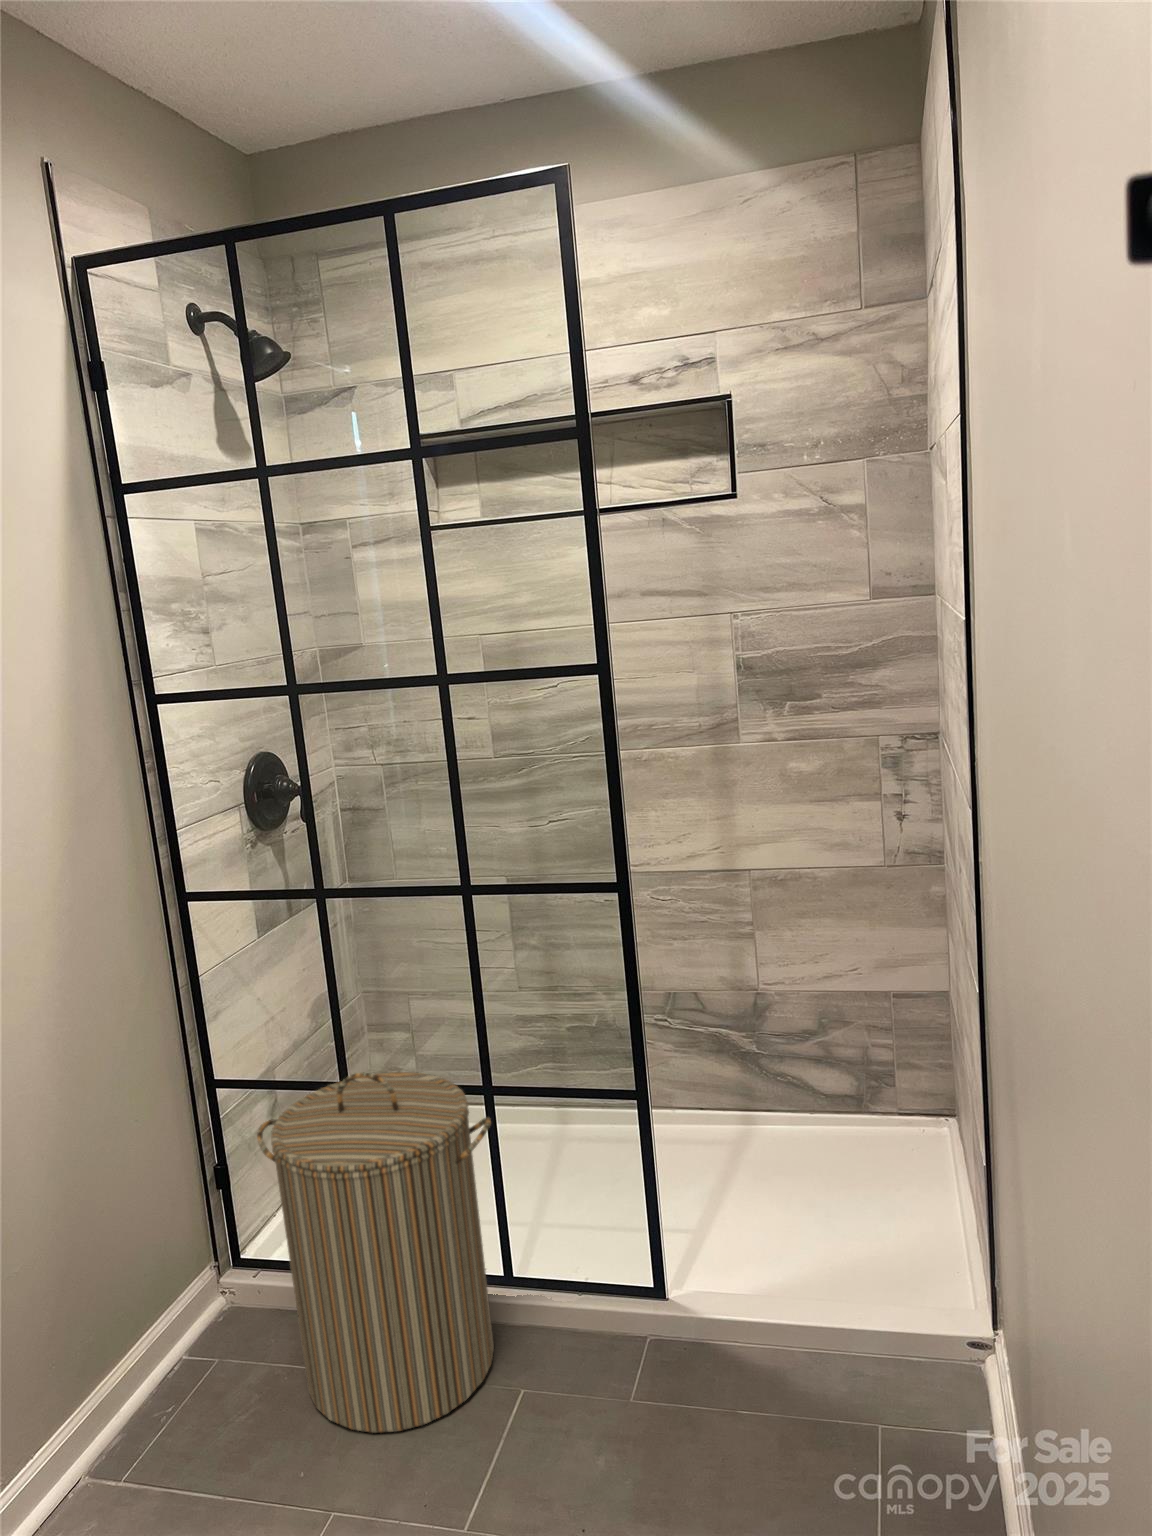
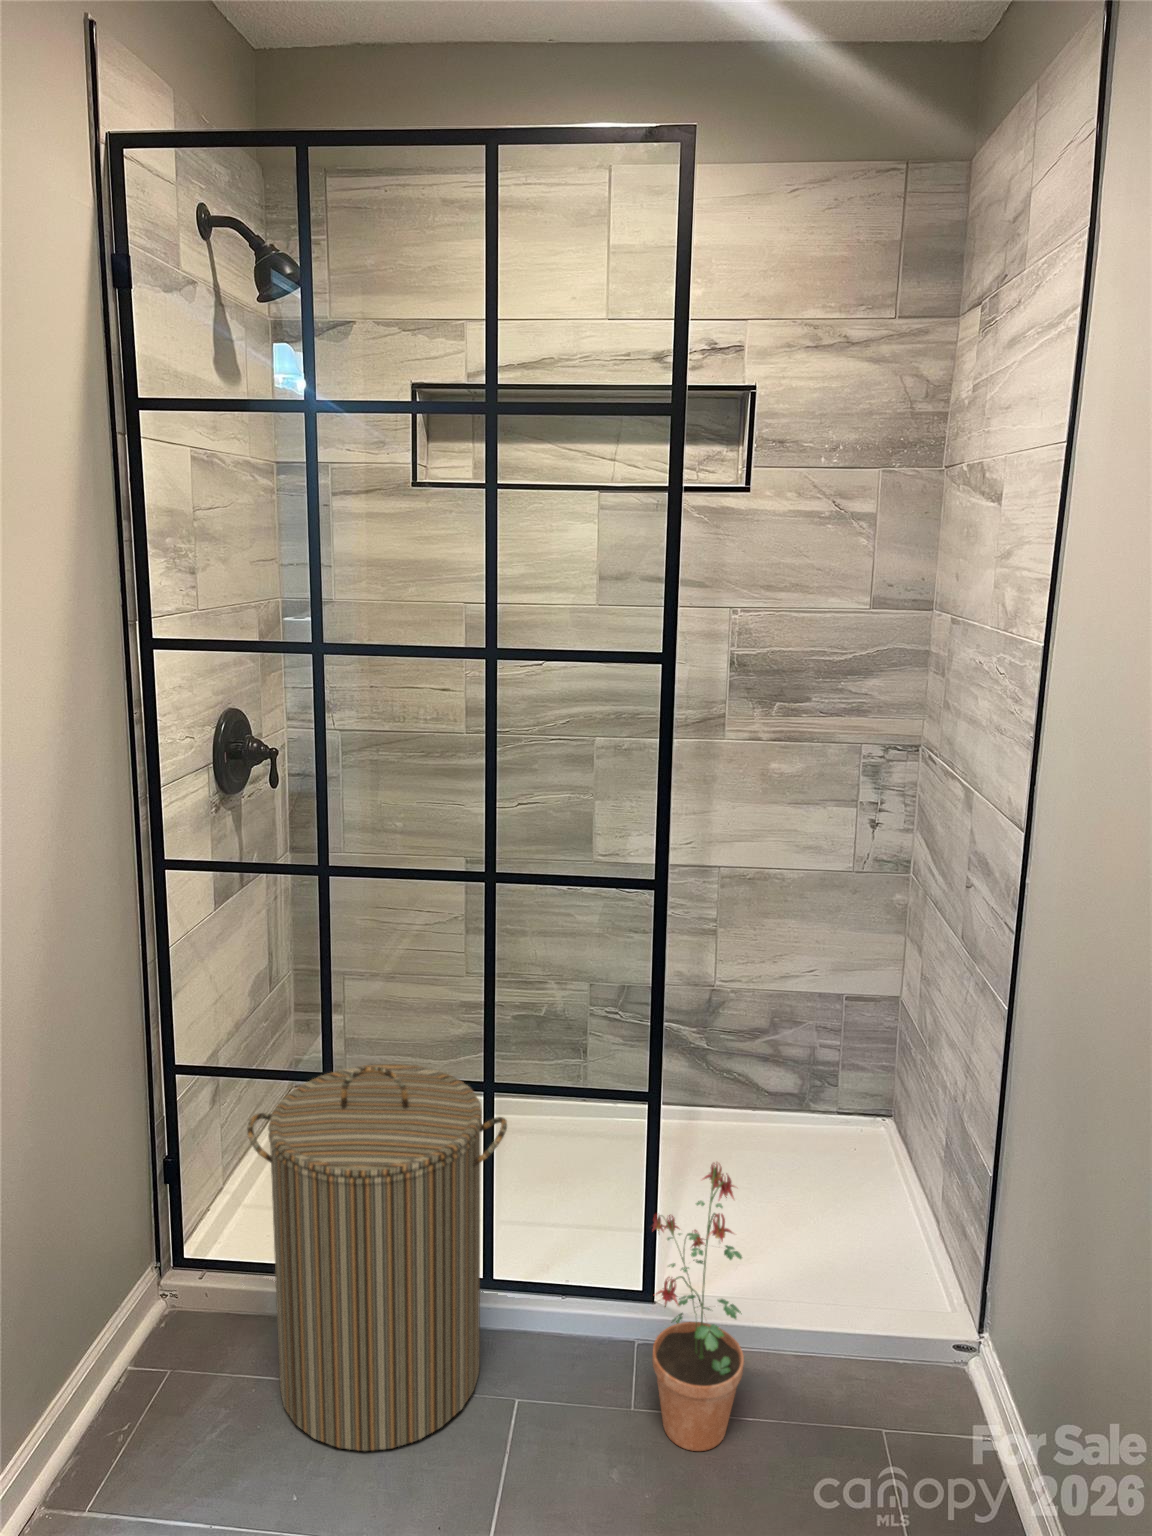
potted plant: none [626,1155,729,1440] -> present [652,1163,744,1451]

